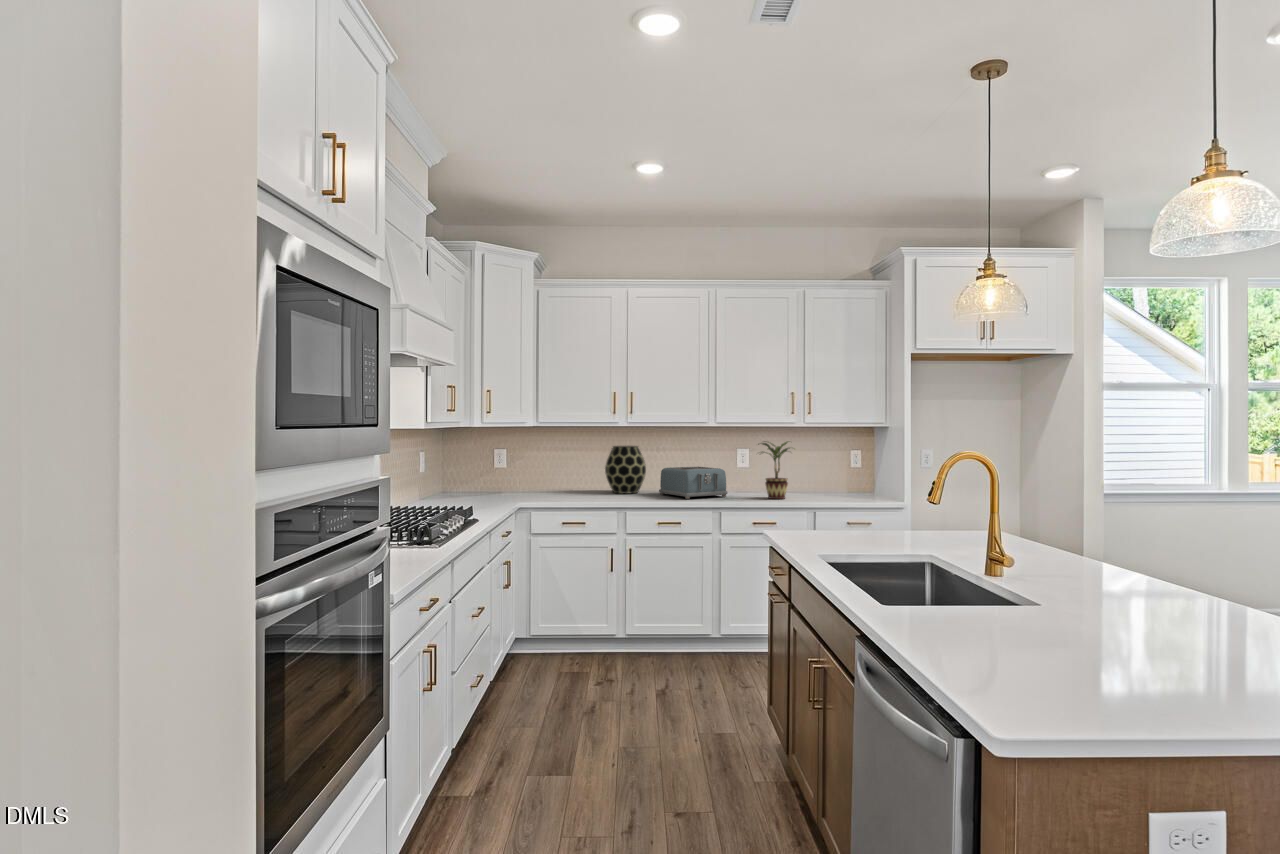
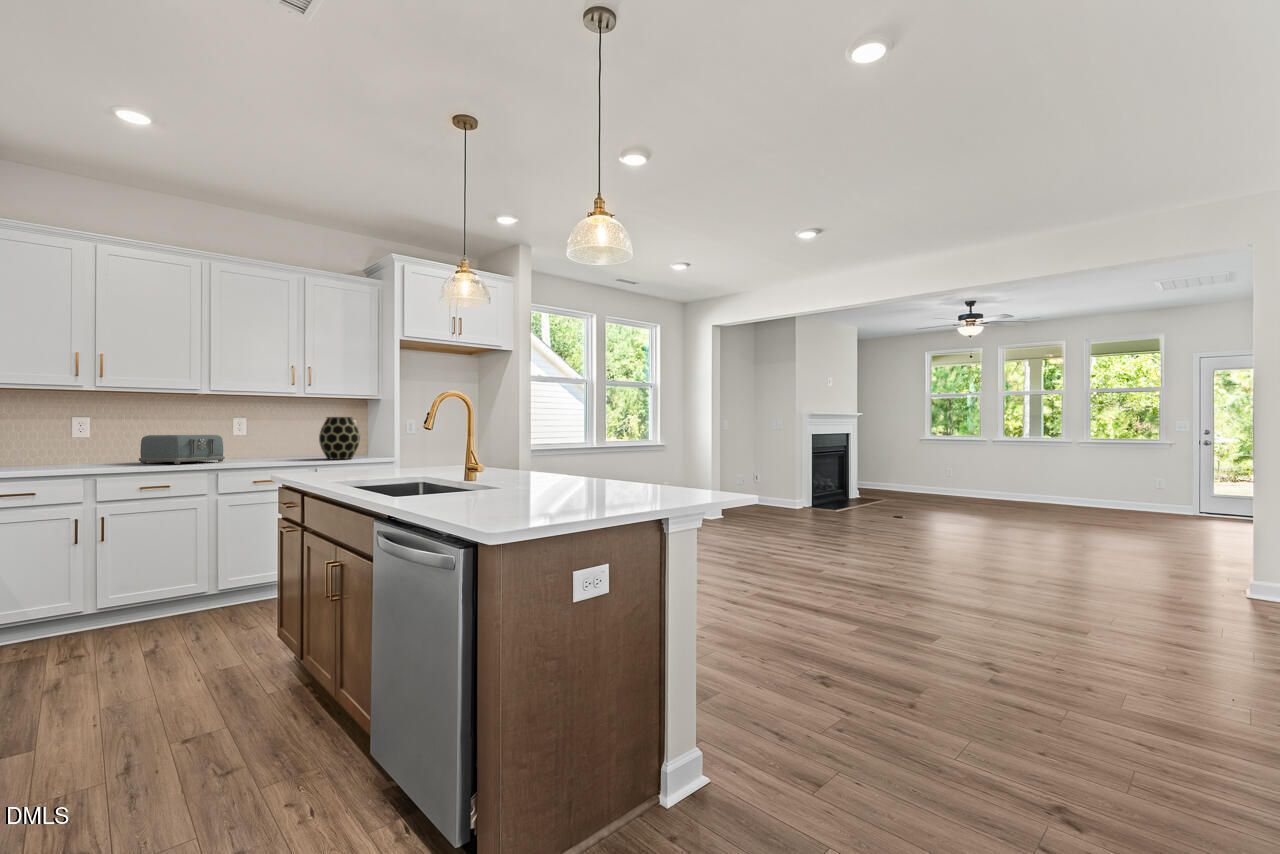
potted plant: present [758,441,790,499] -> none [257,409,299,461]
vase: present [605,446,646,494] -> present [319,417,360,459]

